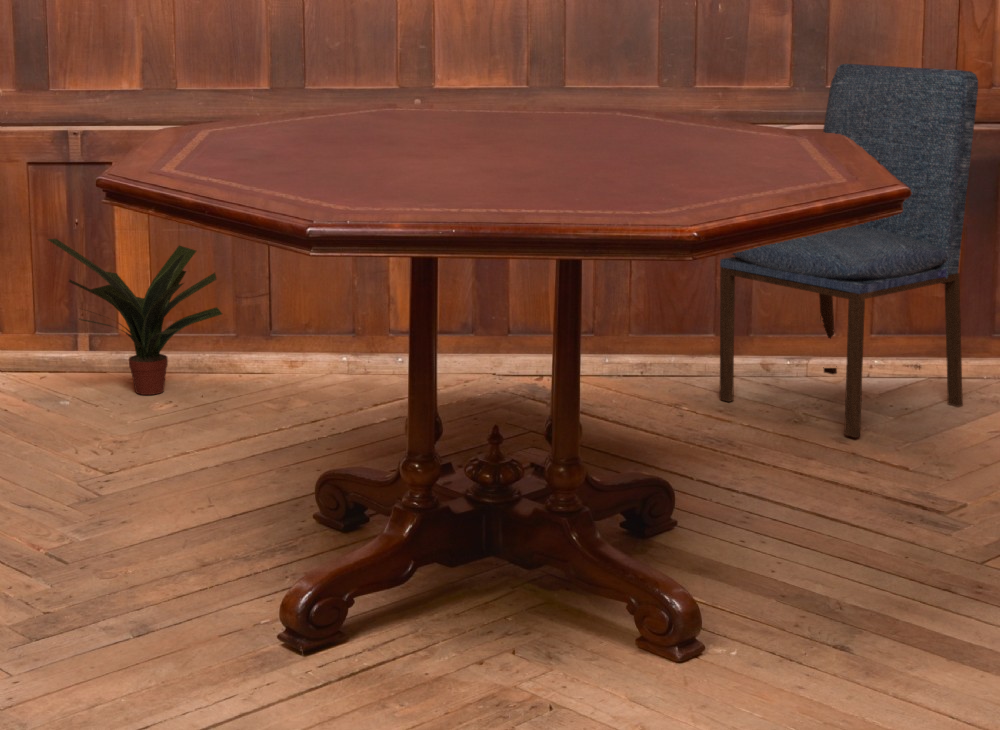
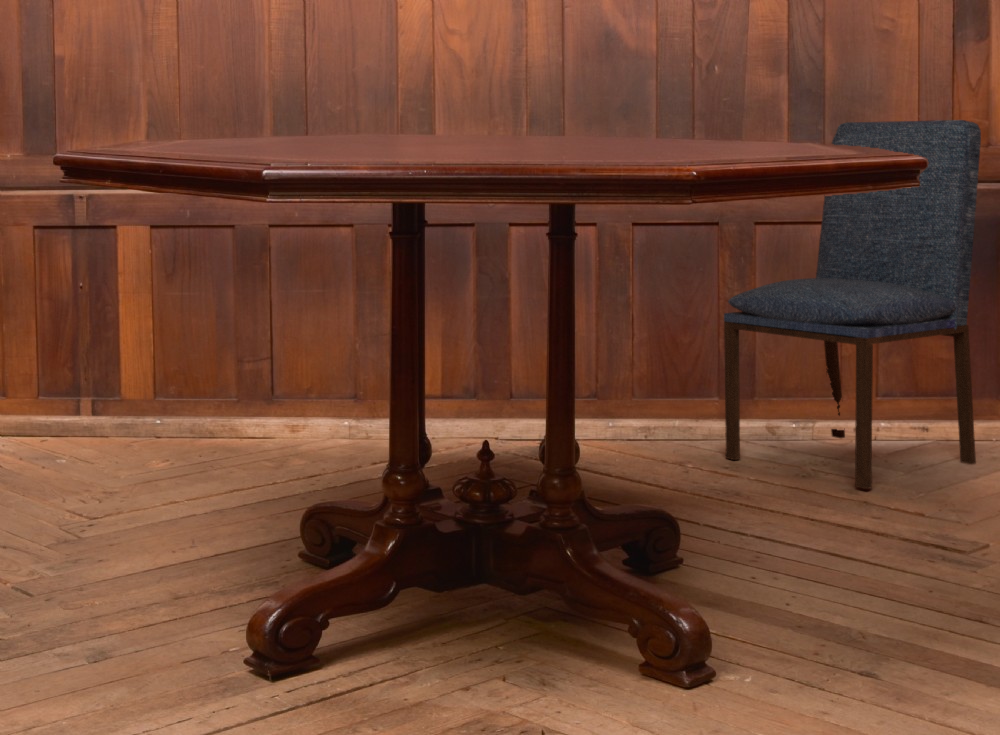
potted plant: present [48,239,222,395] -> none [47,296,223,455]

